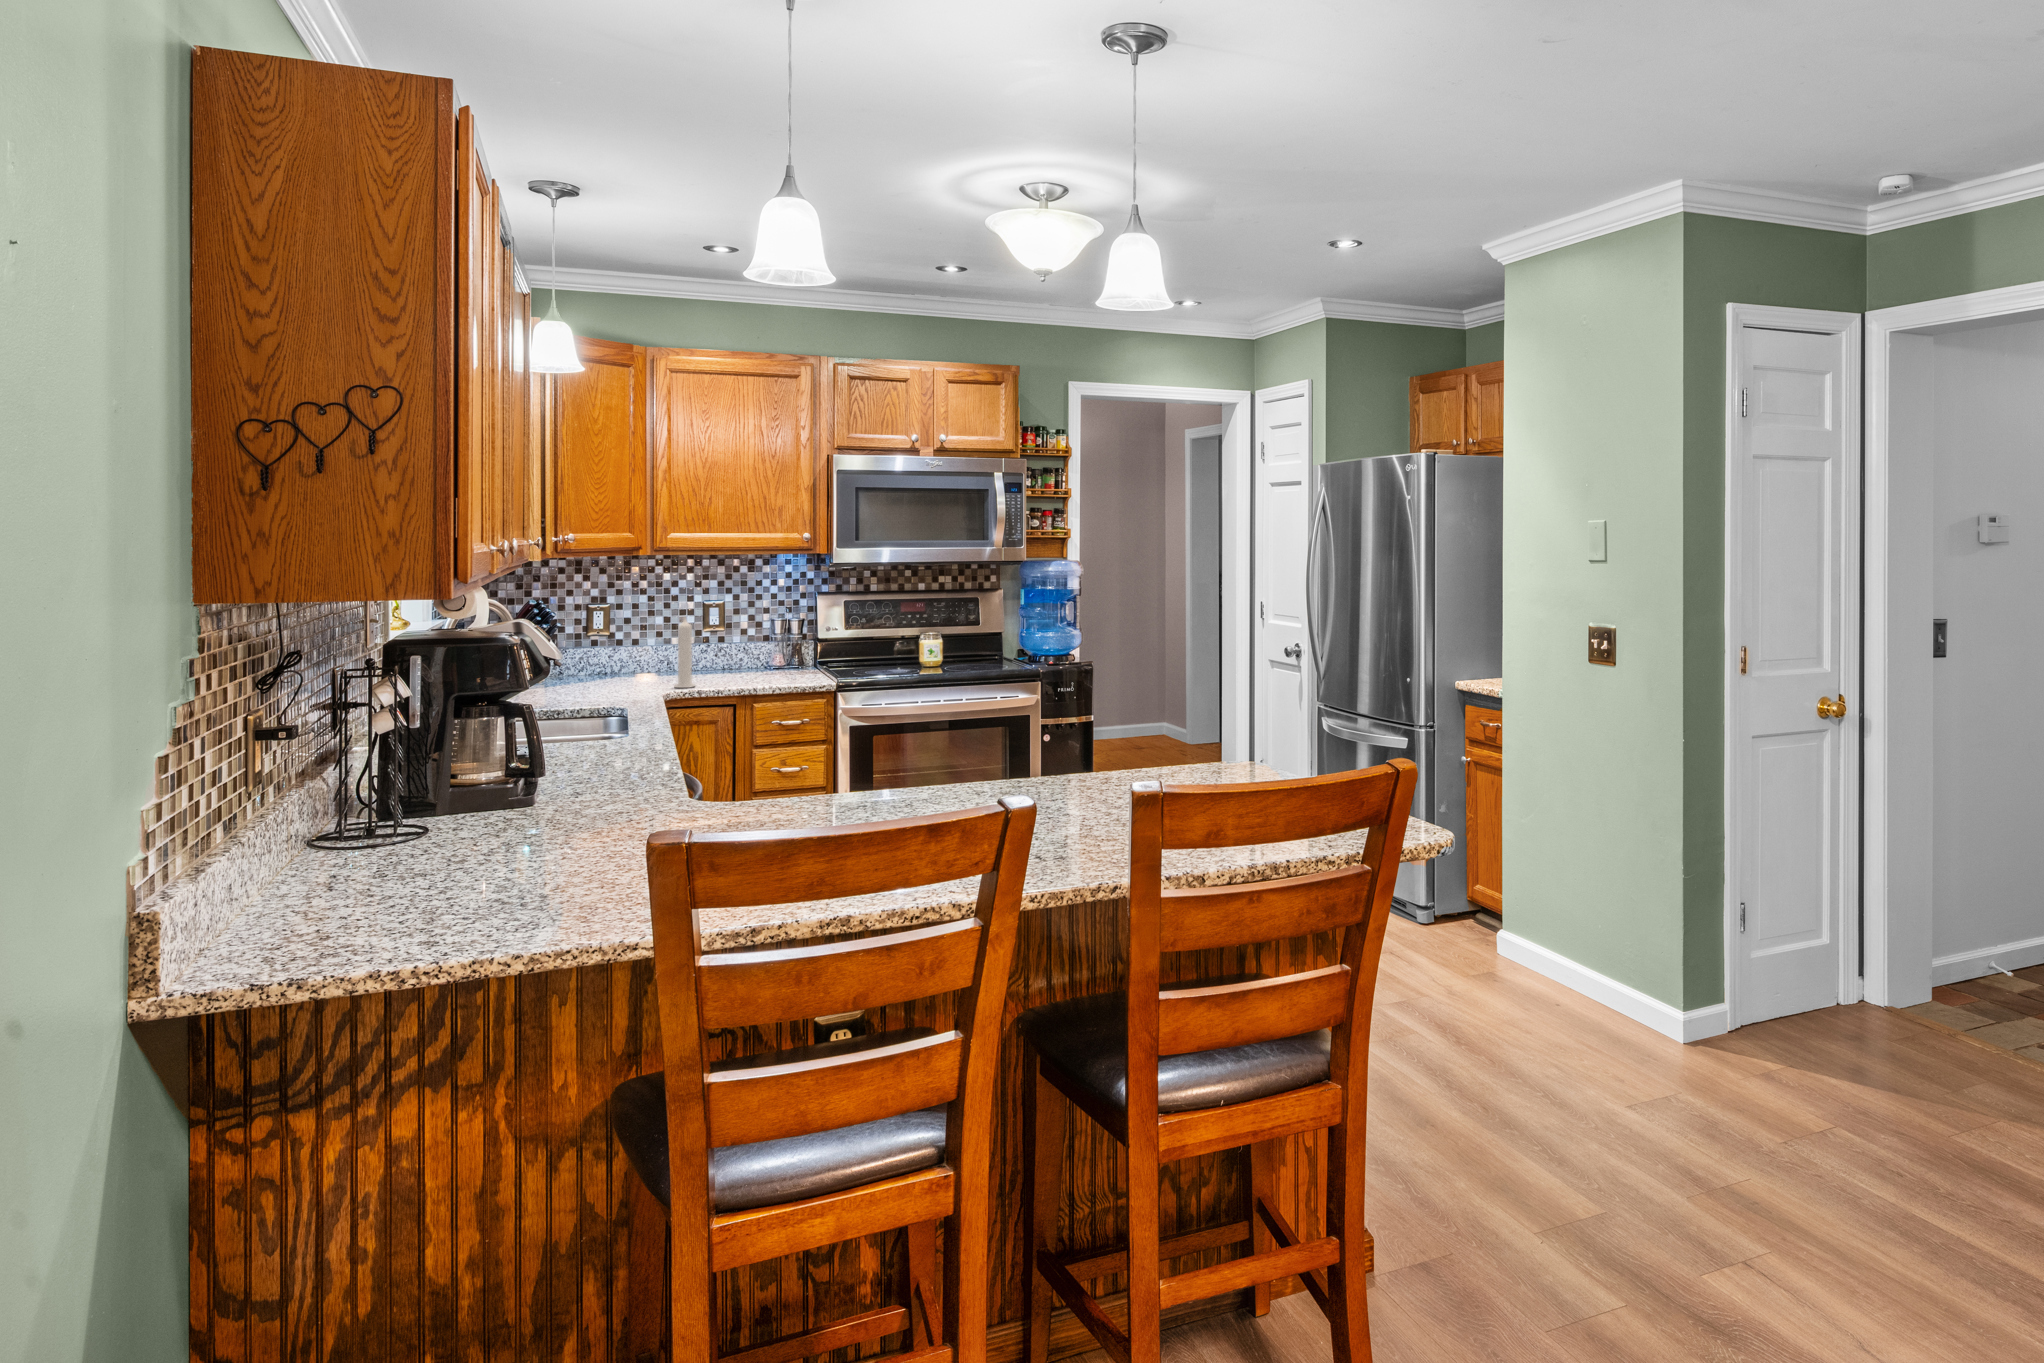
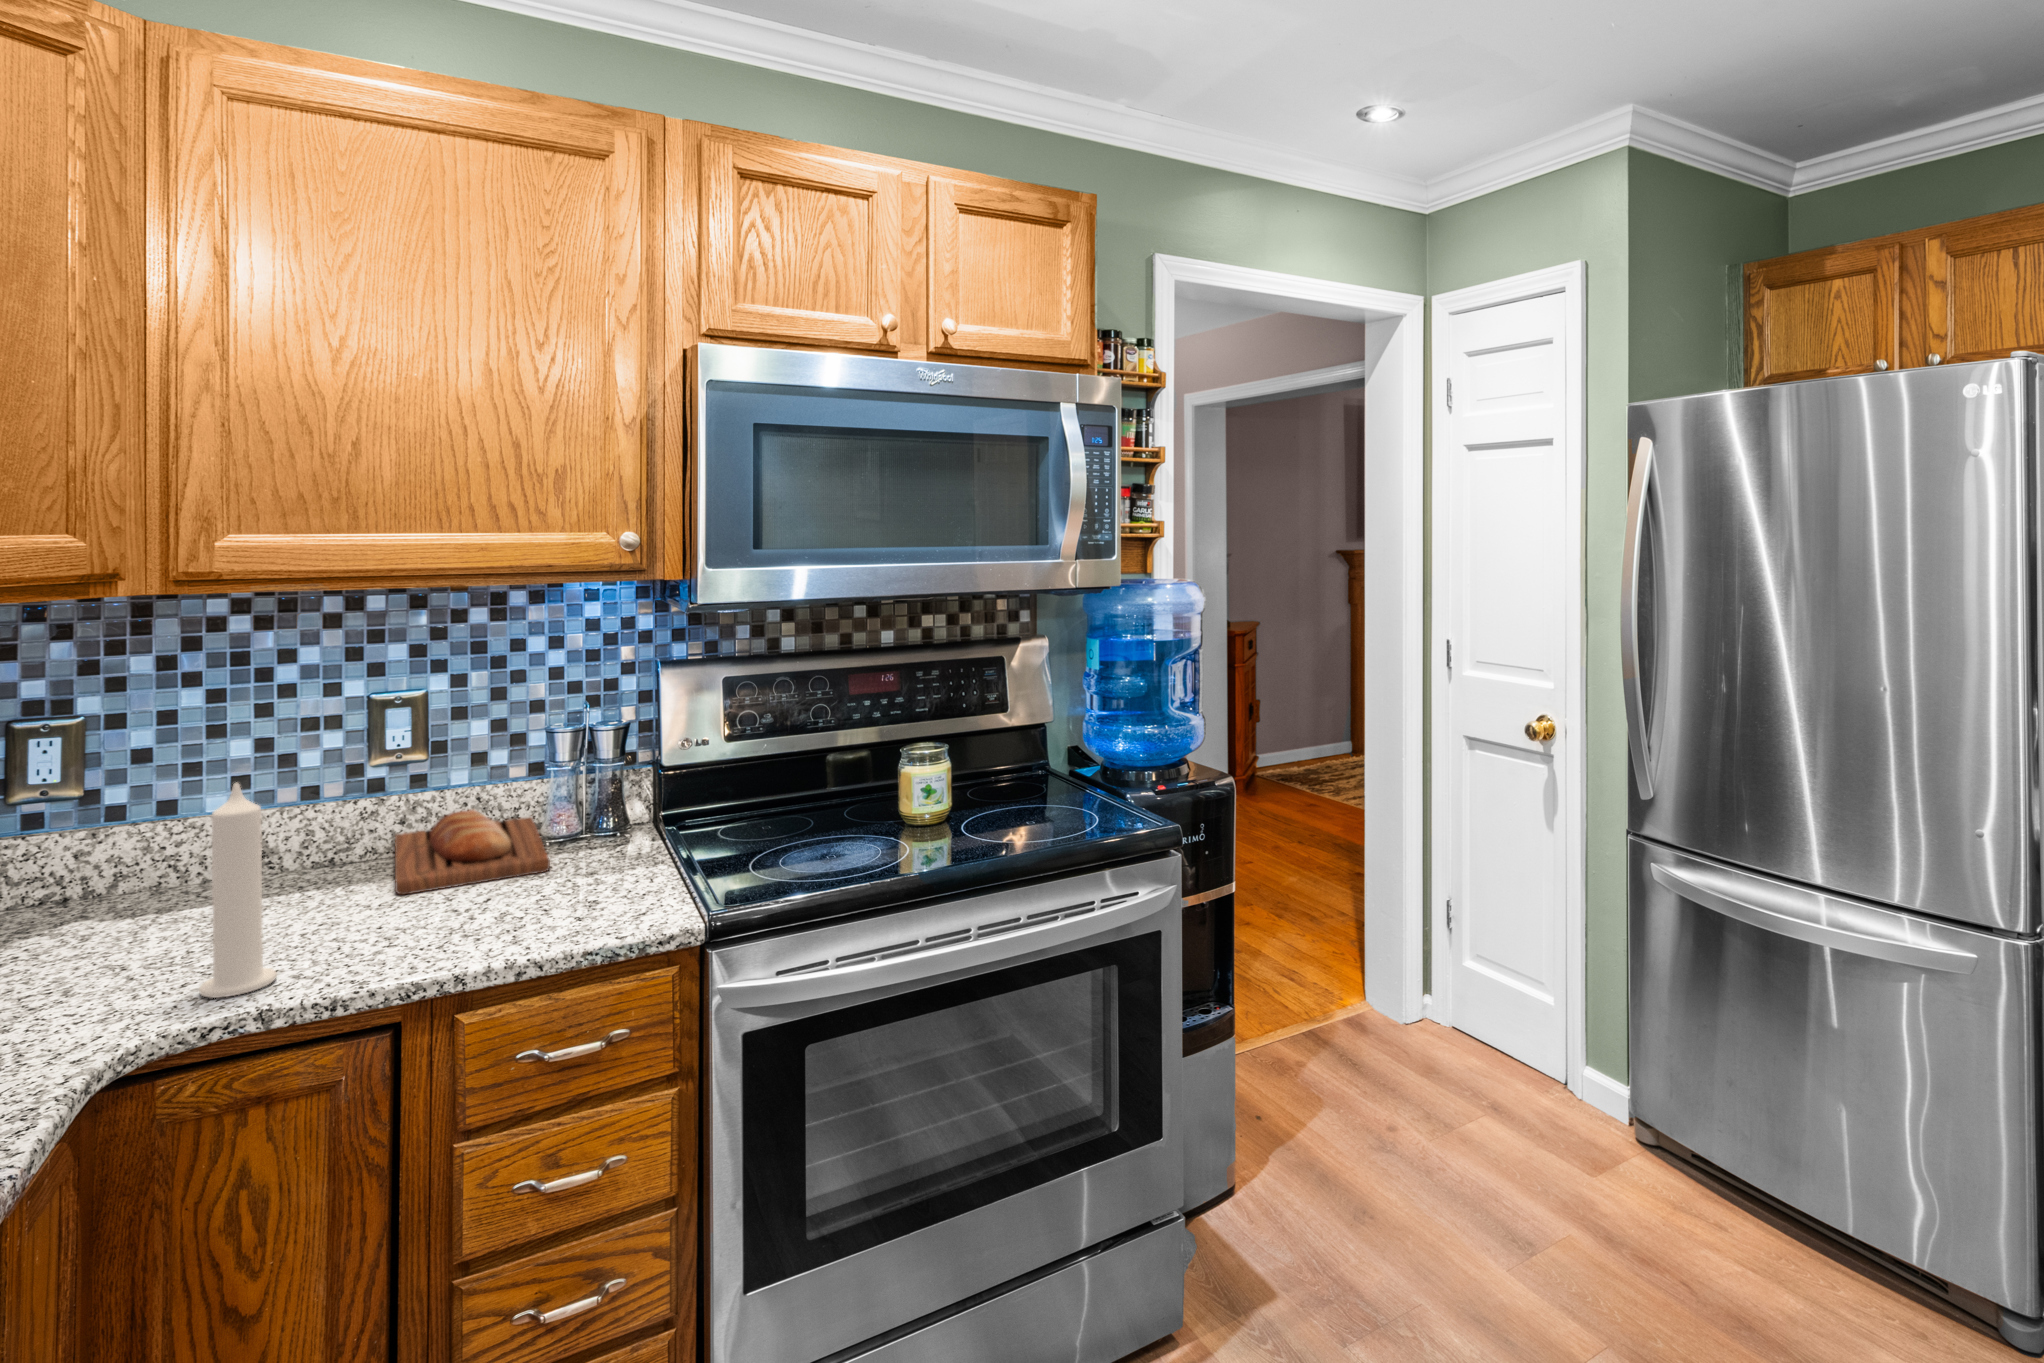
bread loaf: none [708,654,775,678] -> present [395,809,550,895]

